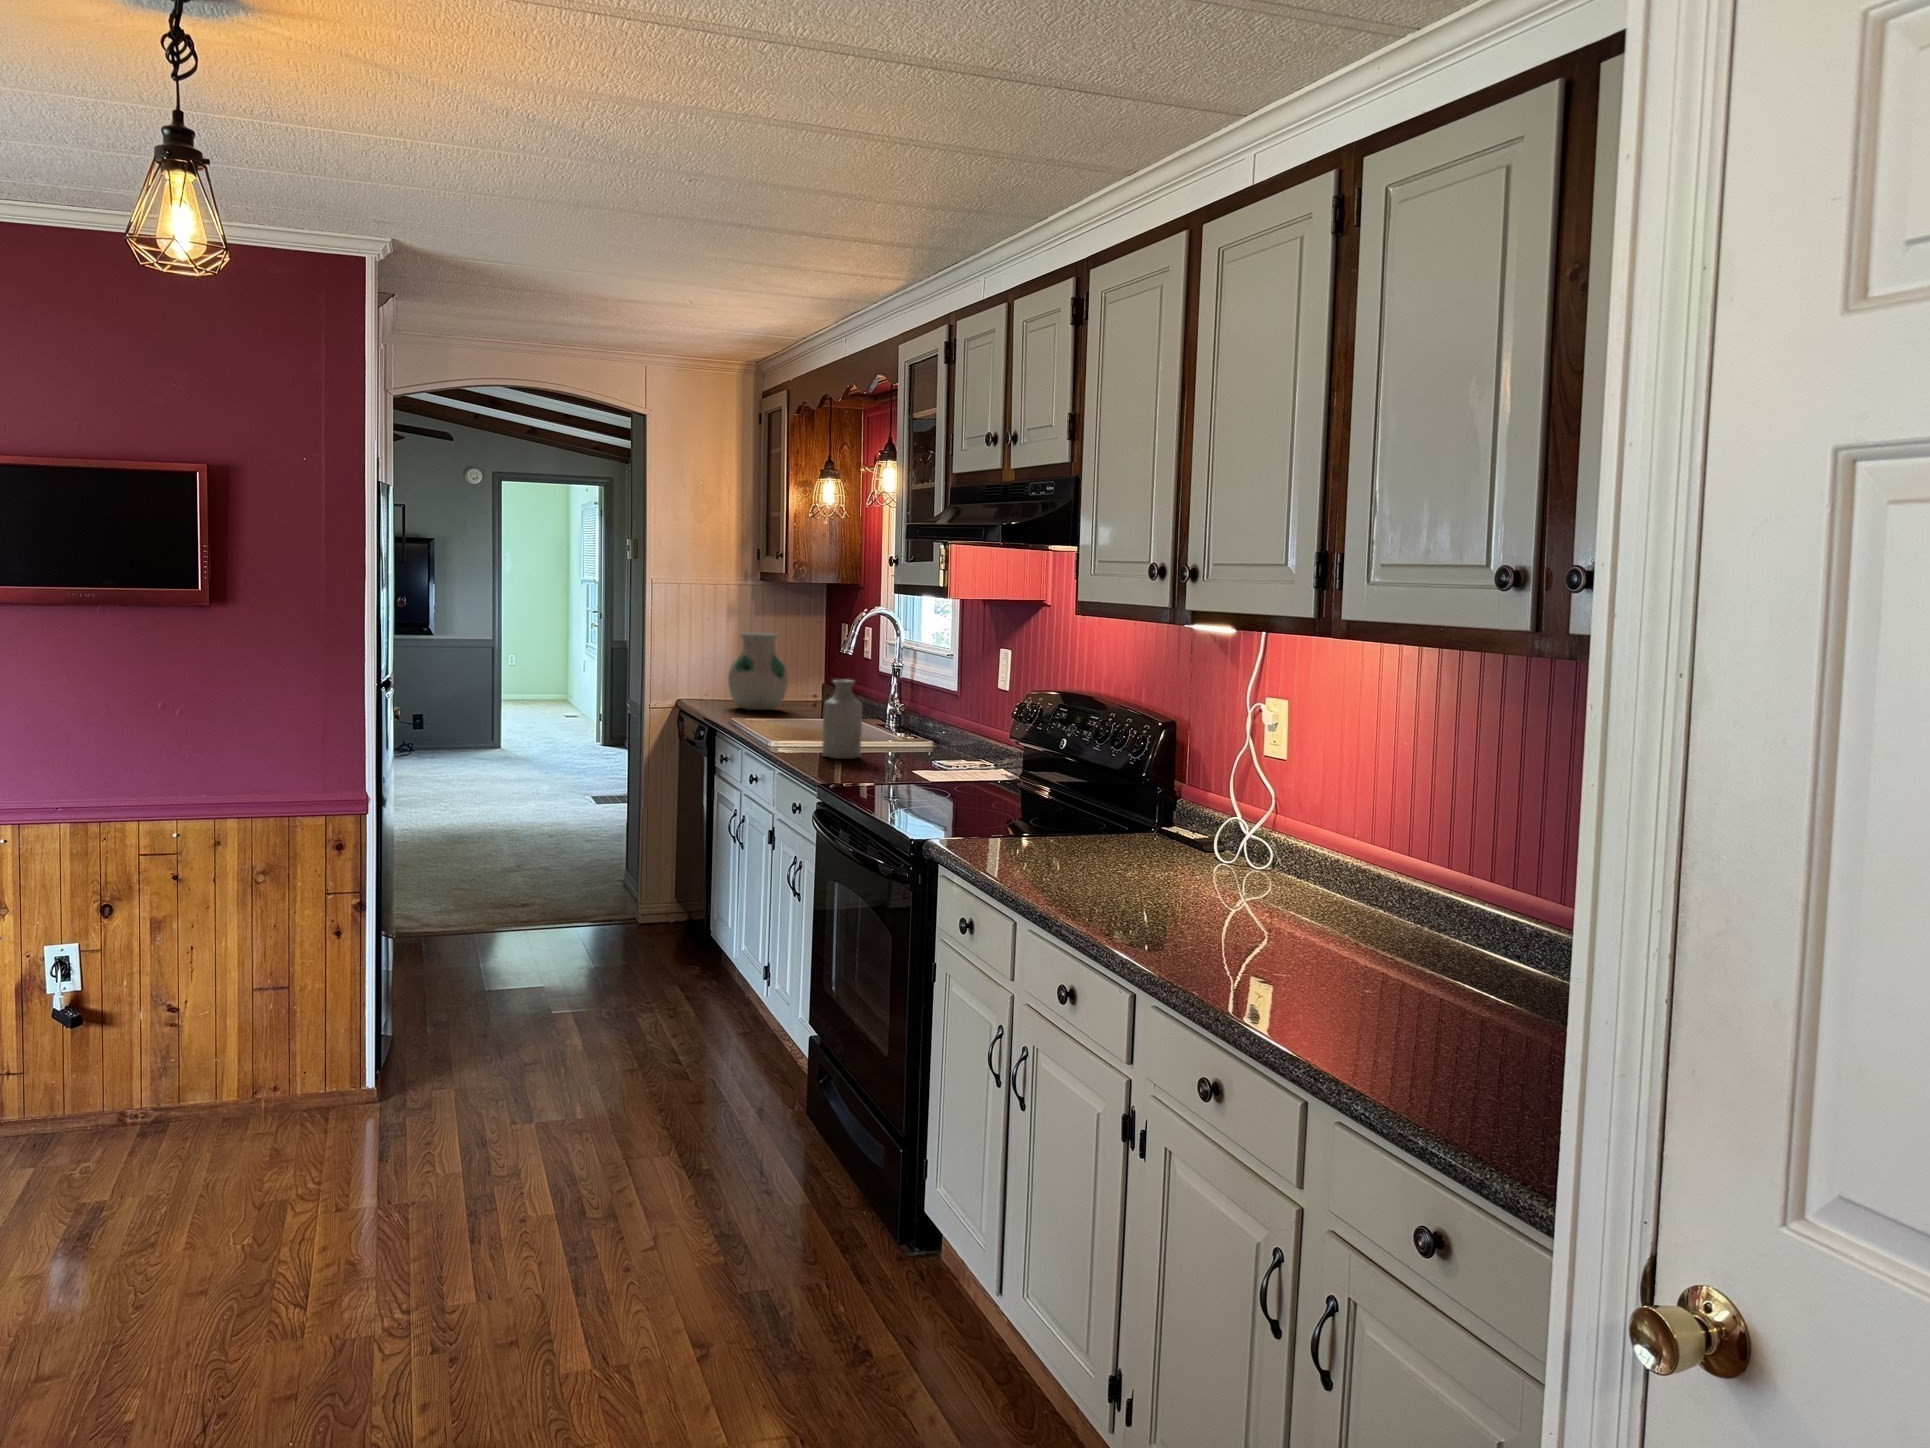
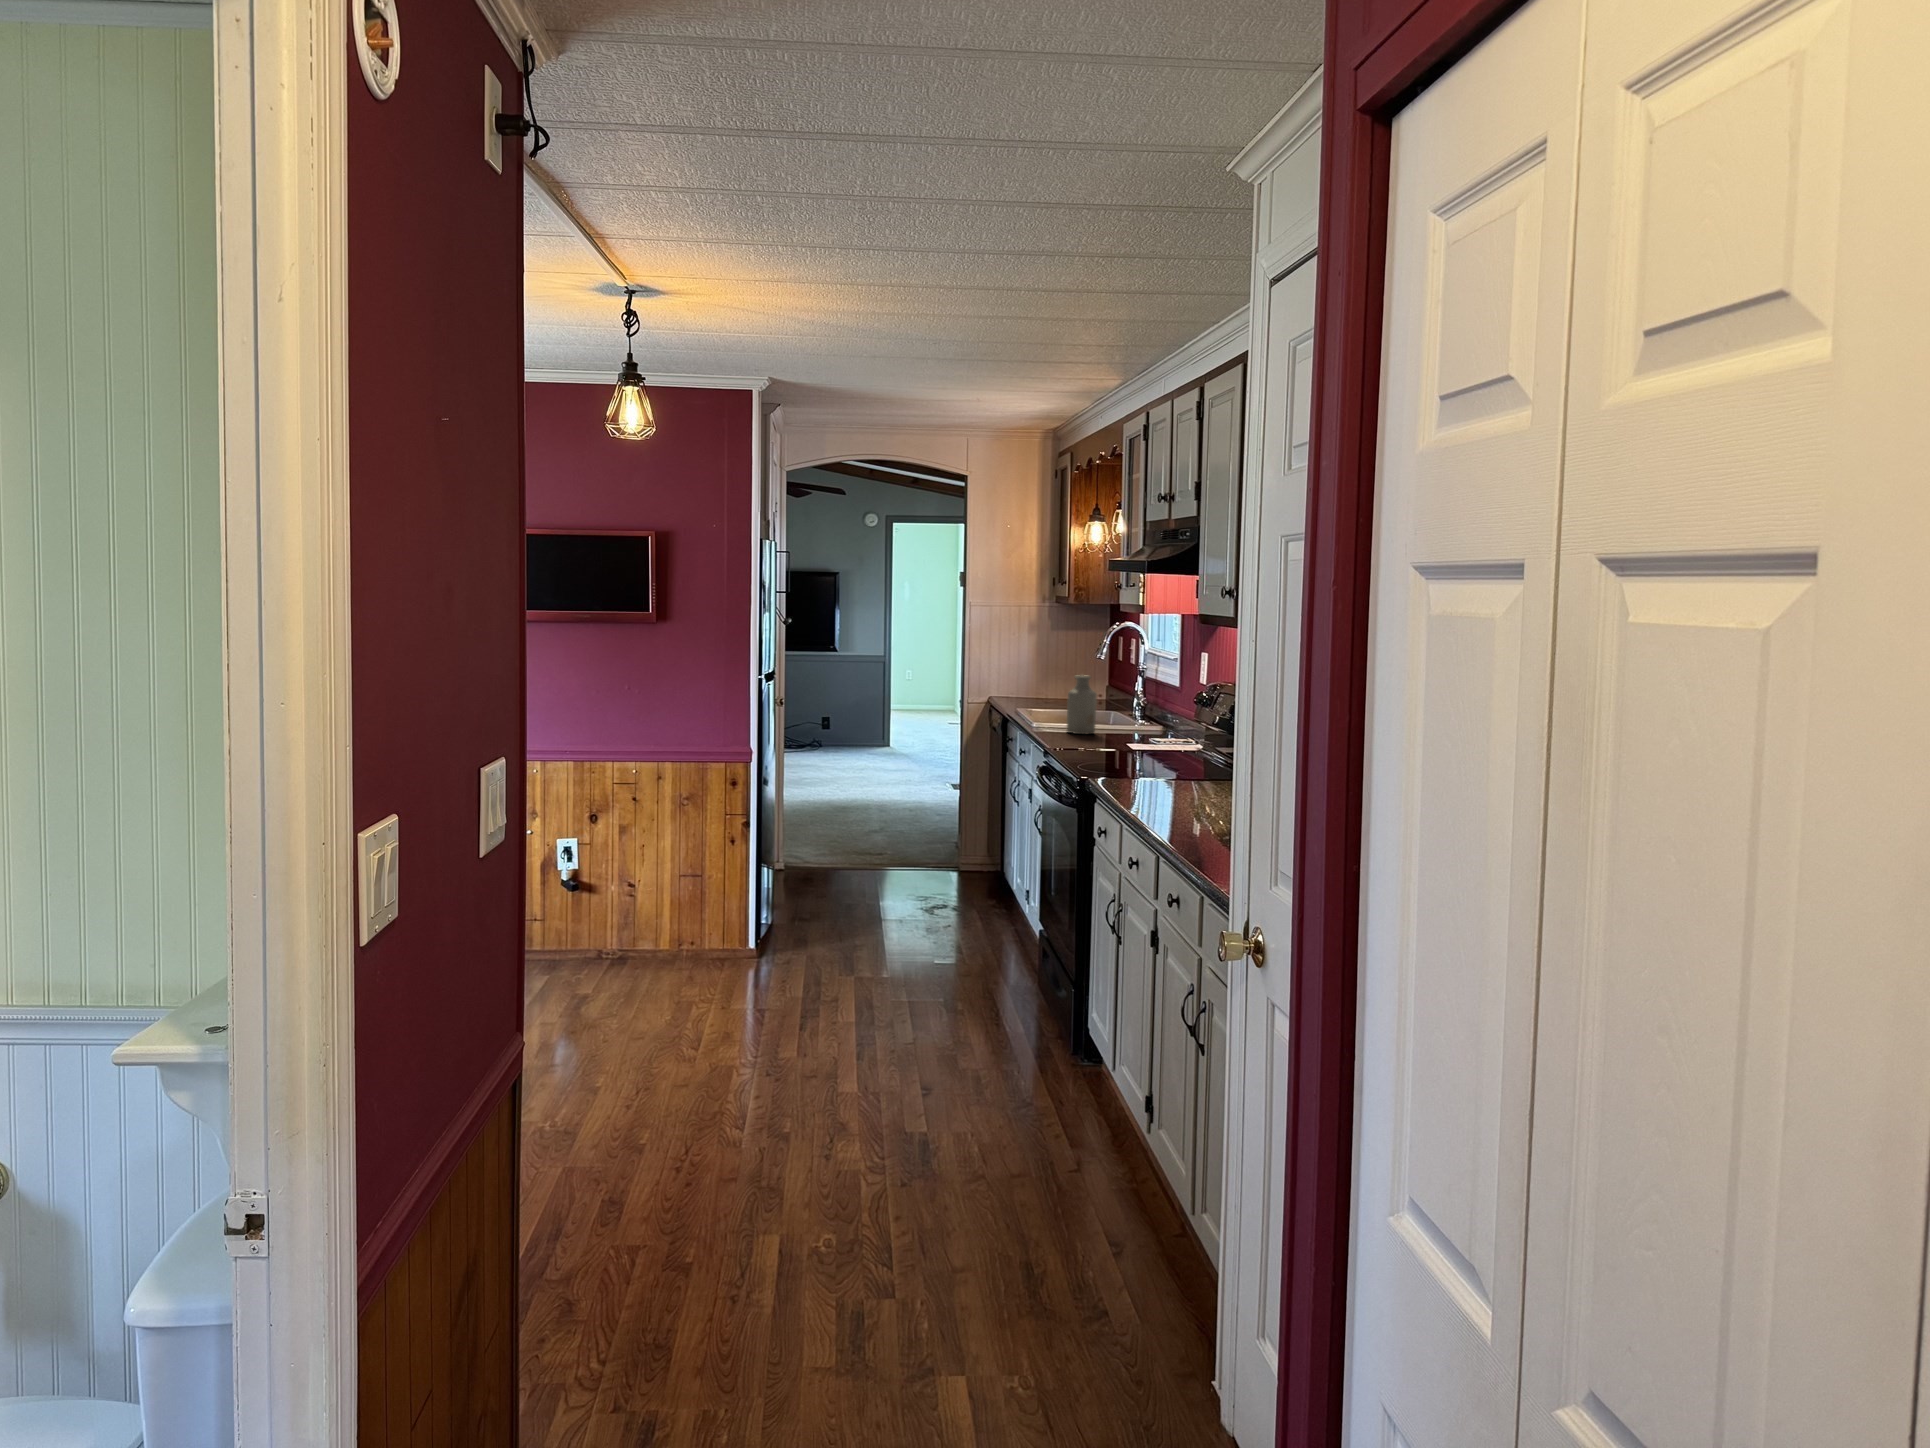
vase: present [728,632,788,710] -> none [1021,645,1067,704]

